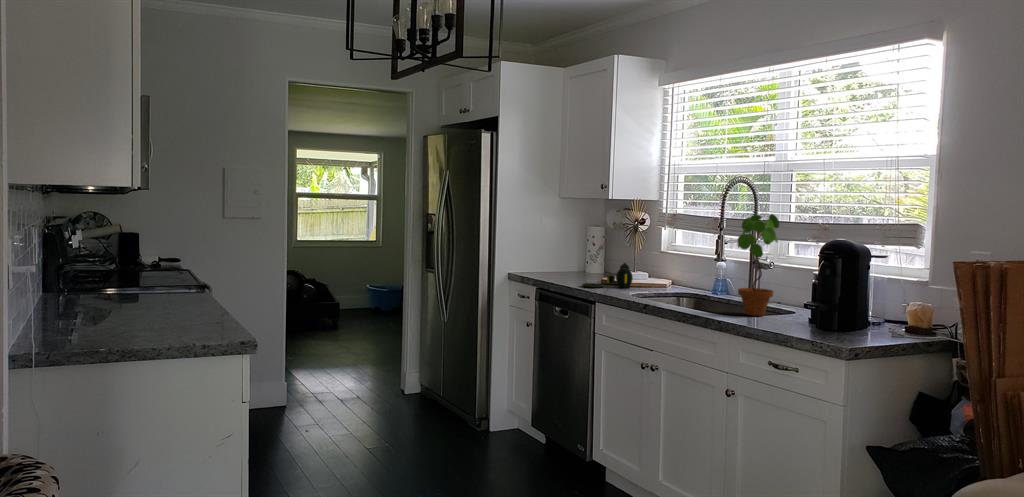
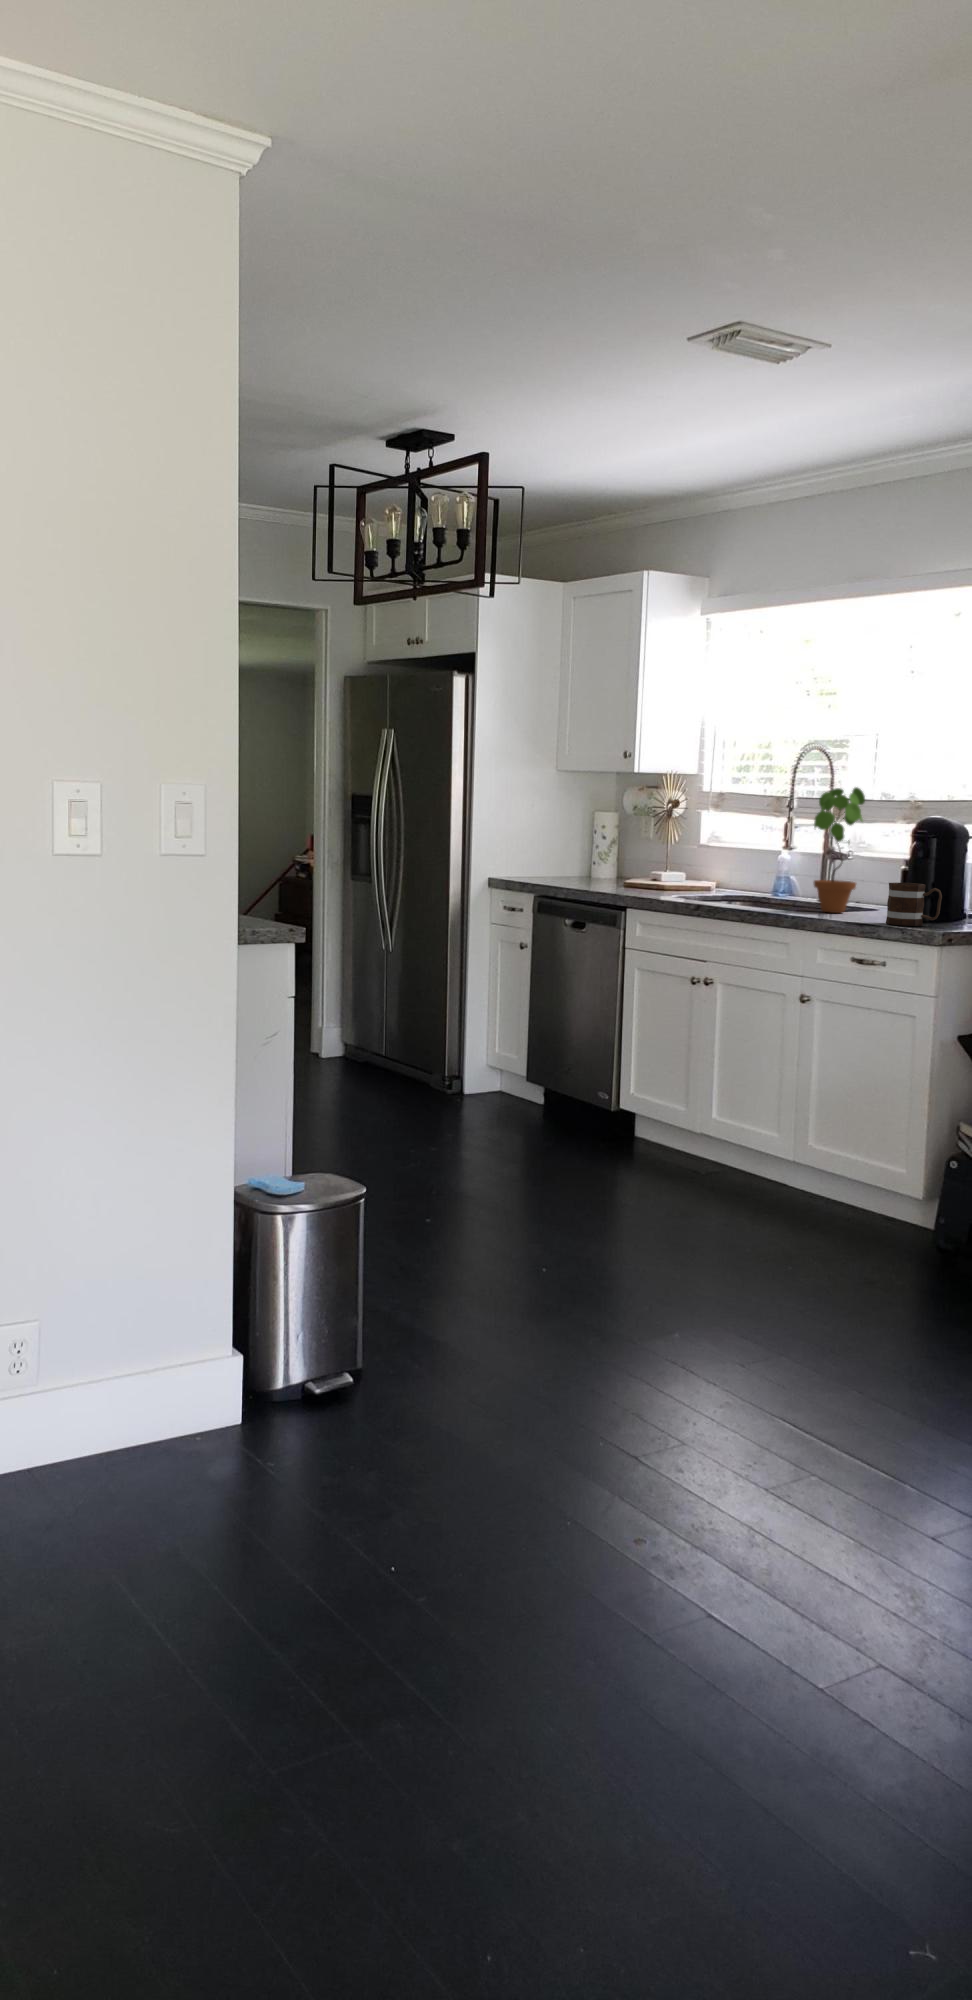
teapot: present [582,262,633,288] -> none [600,856,668,891]
mug: none [797,296,846,335] -> present [886,883,942,926]

